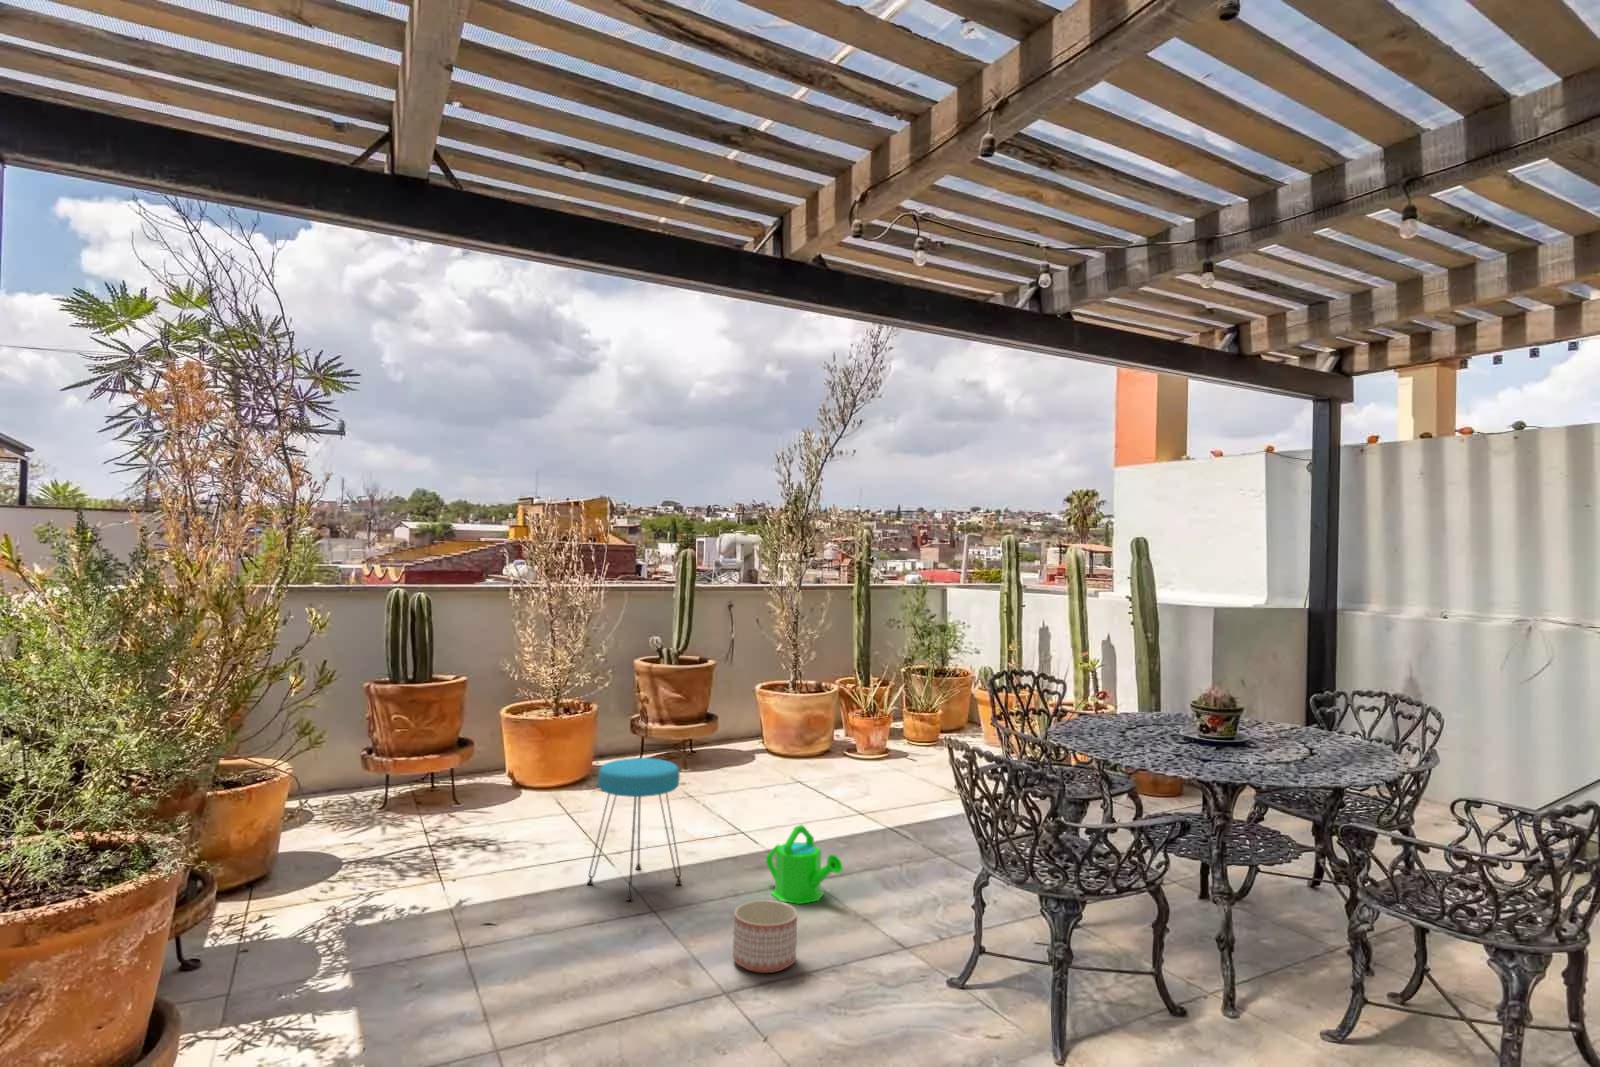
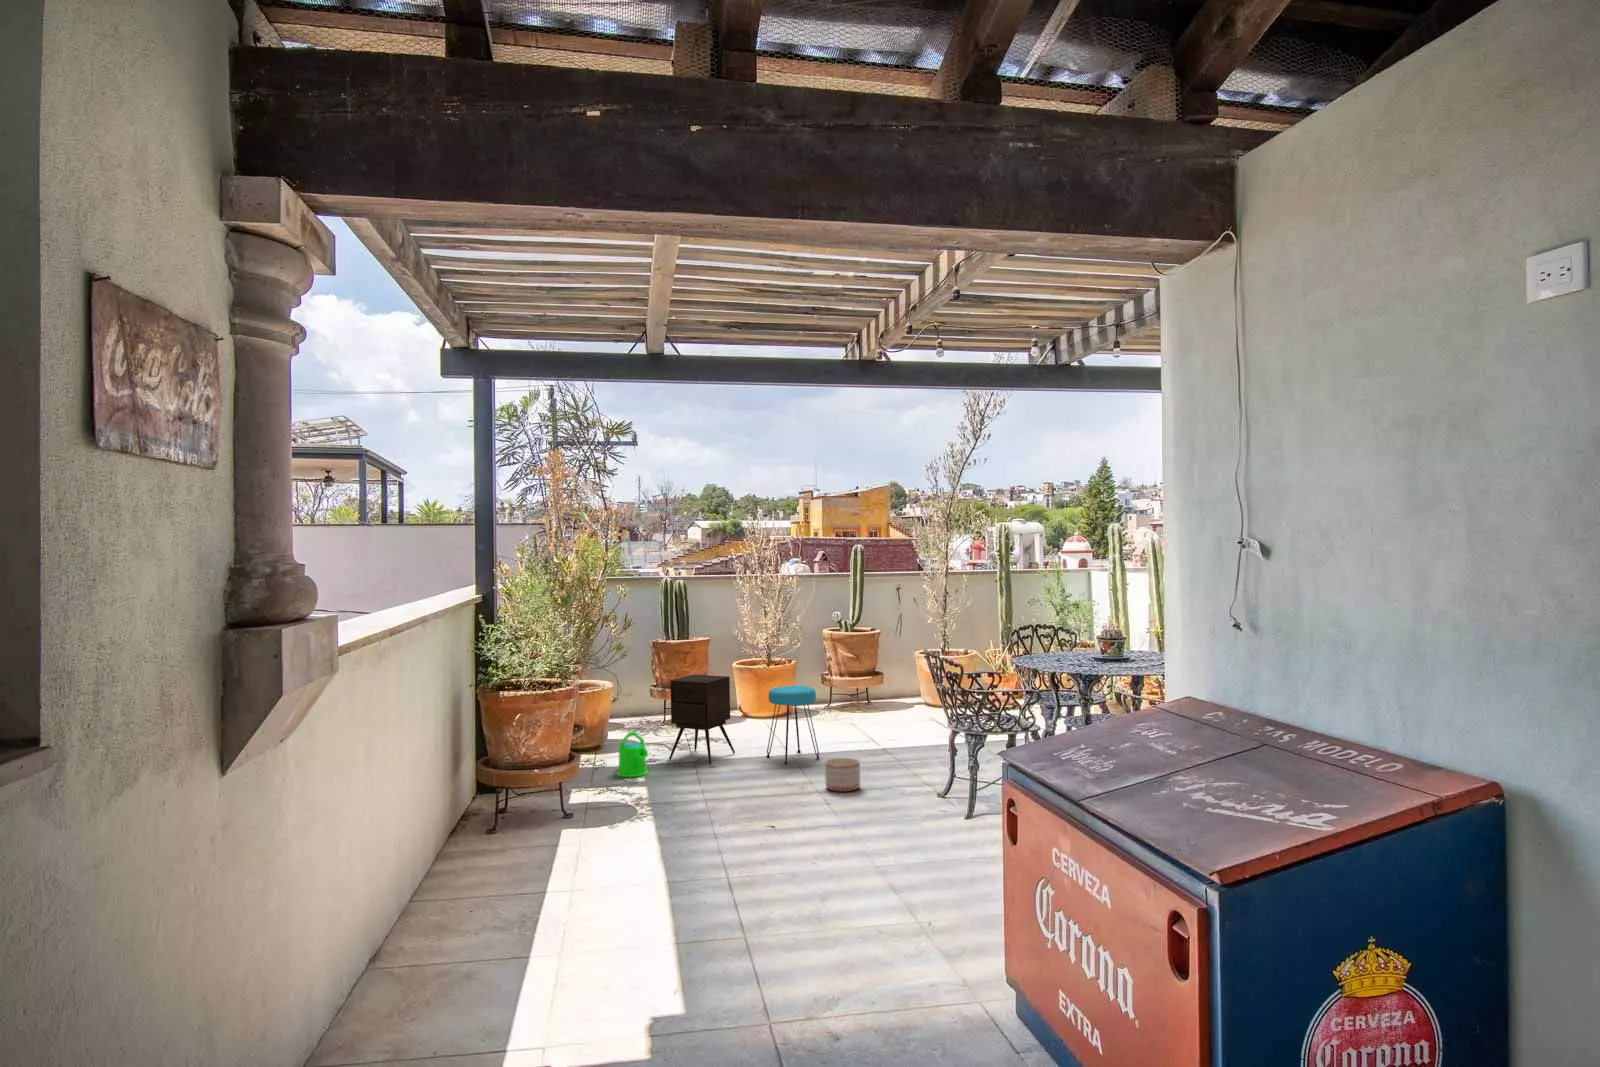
side table: none [405,741,528,911] -> present [669,675,735,764]
watering can: present [766,825,843,904] -> present [617,731,648,777]

